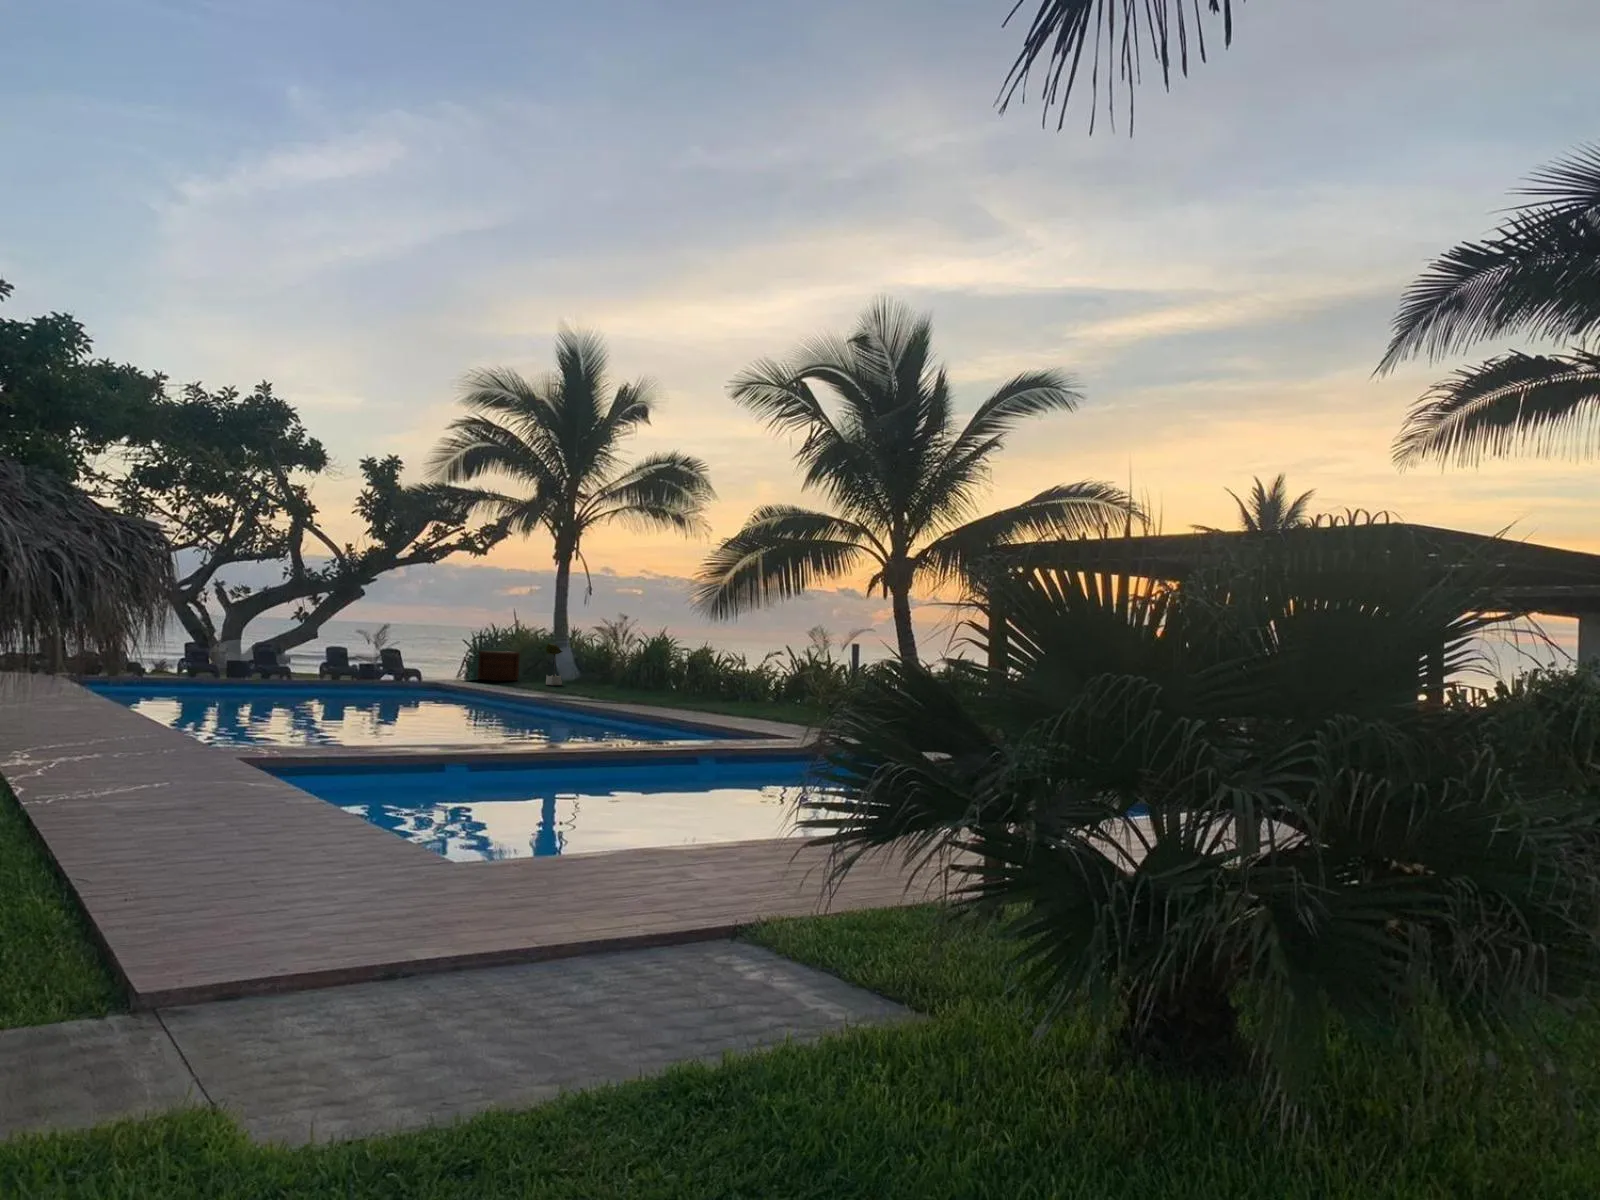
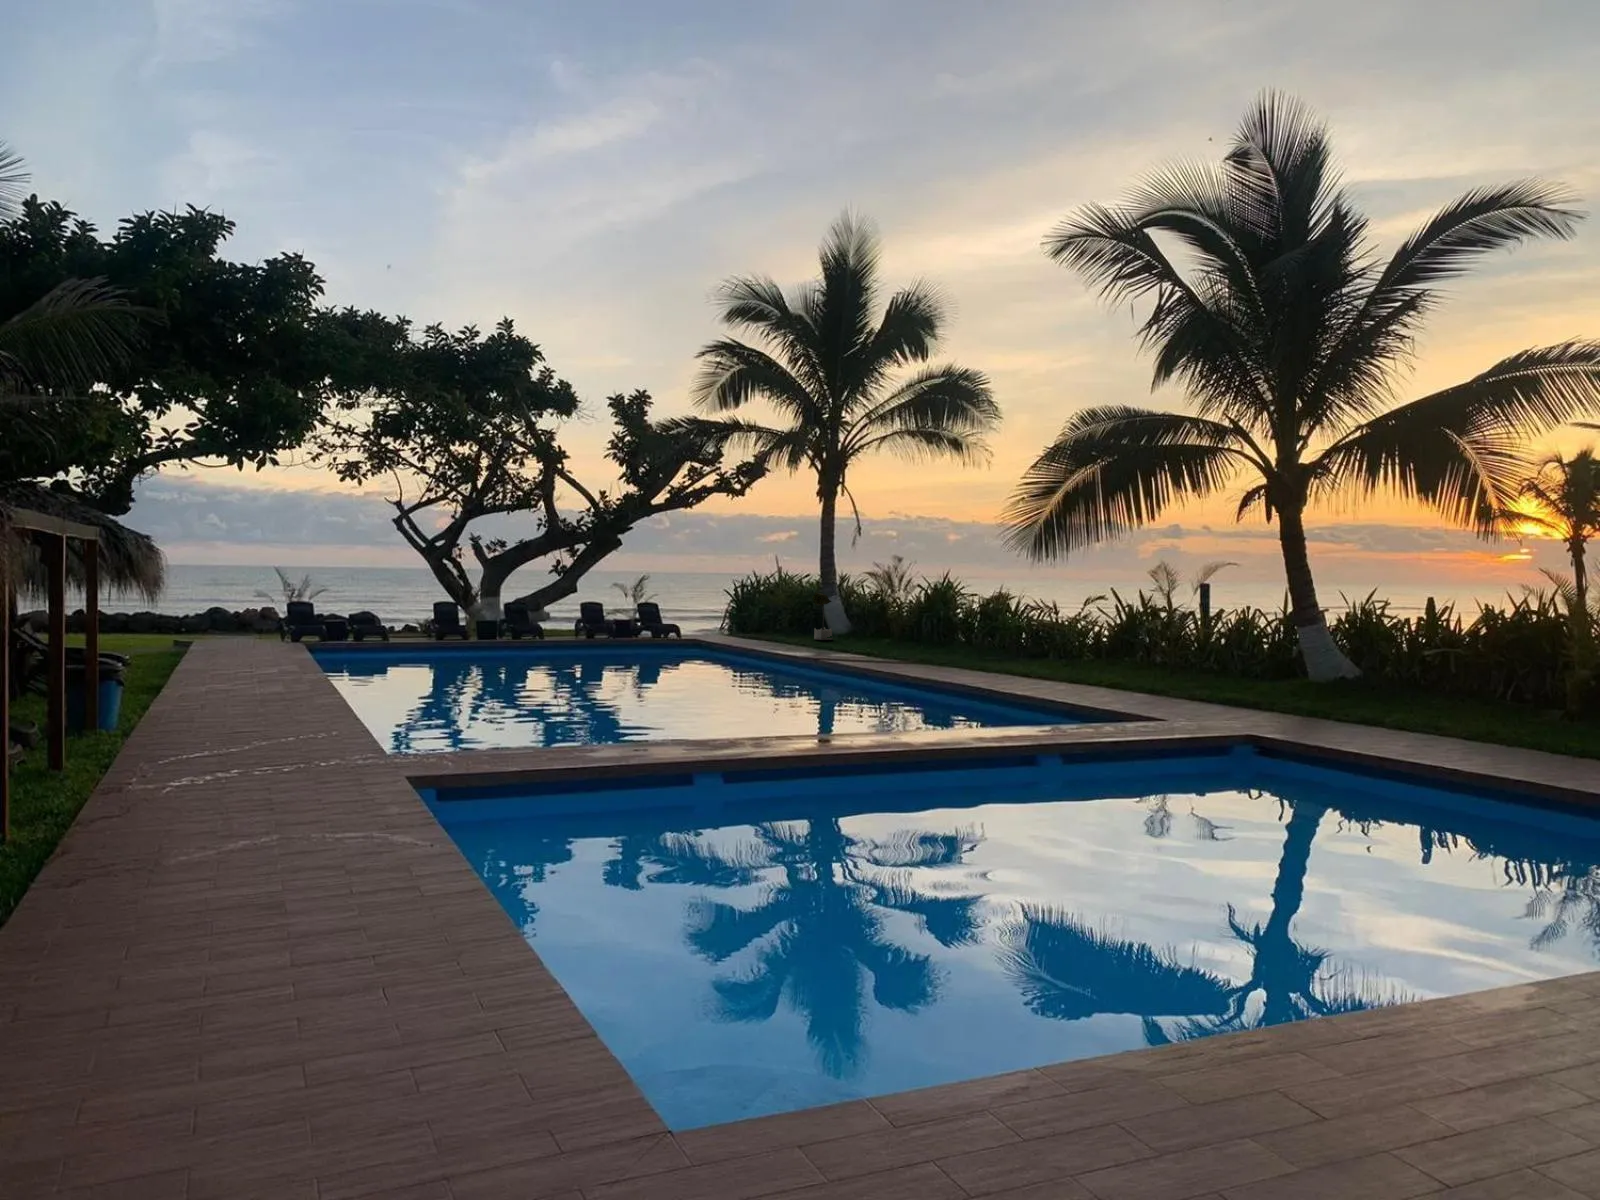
wooden crate: present [478,651,520,681] -> none [739,602,784,636]

